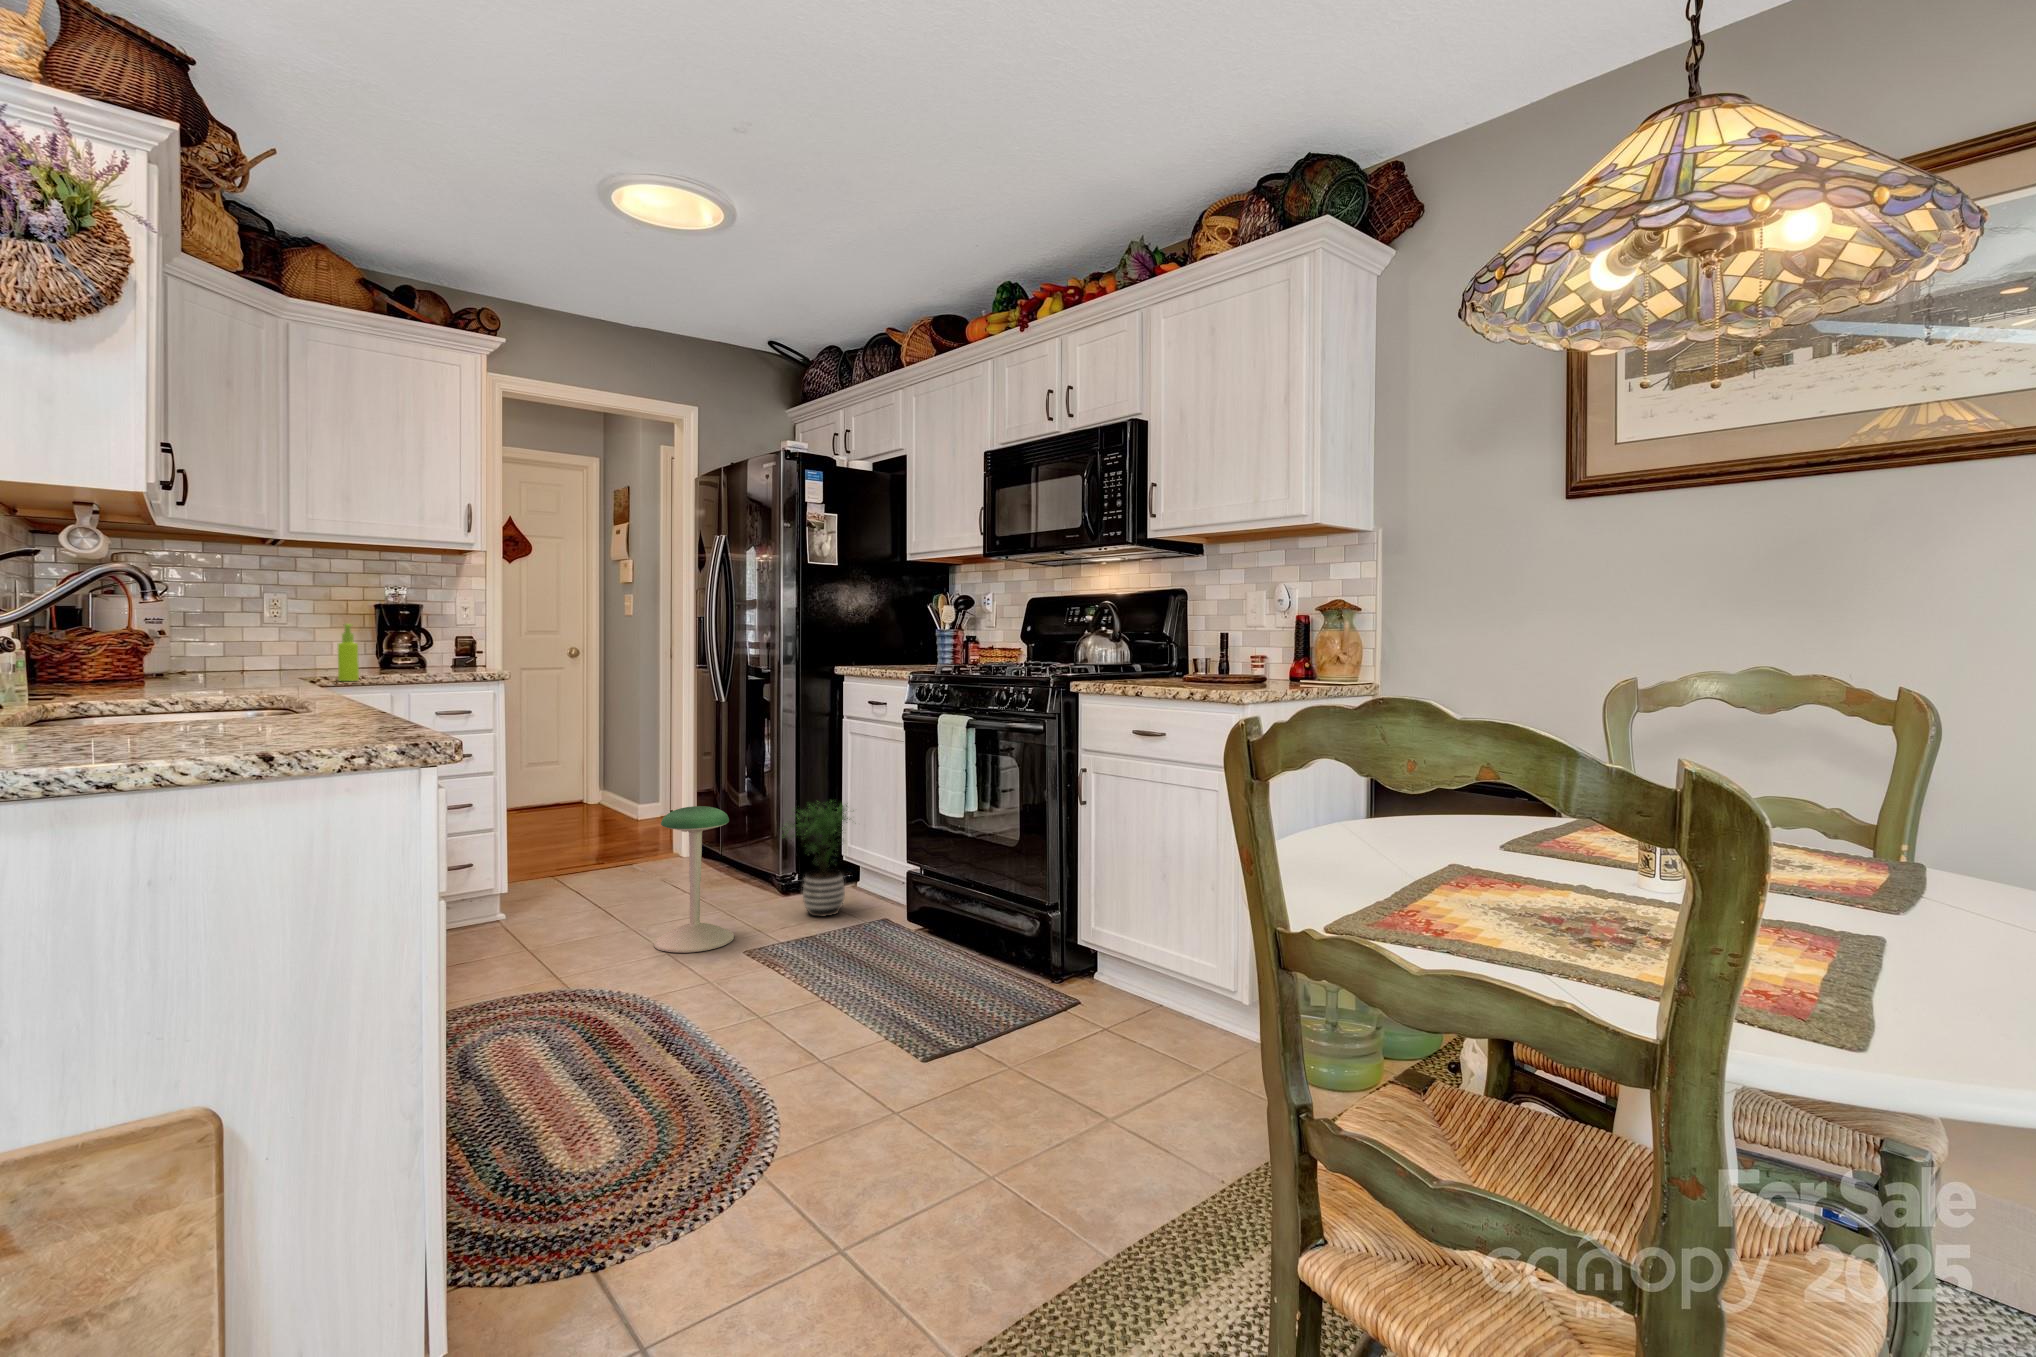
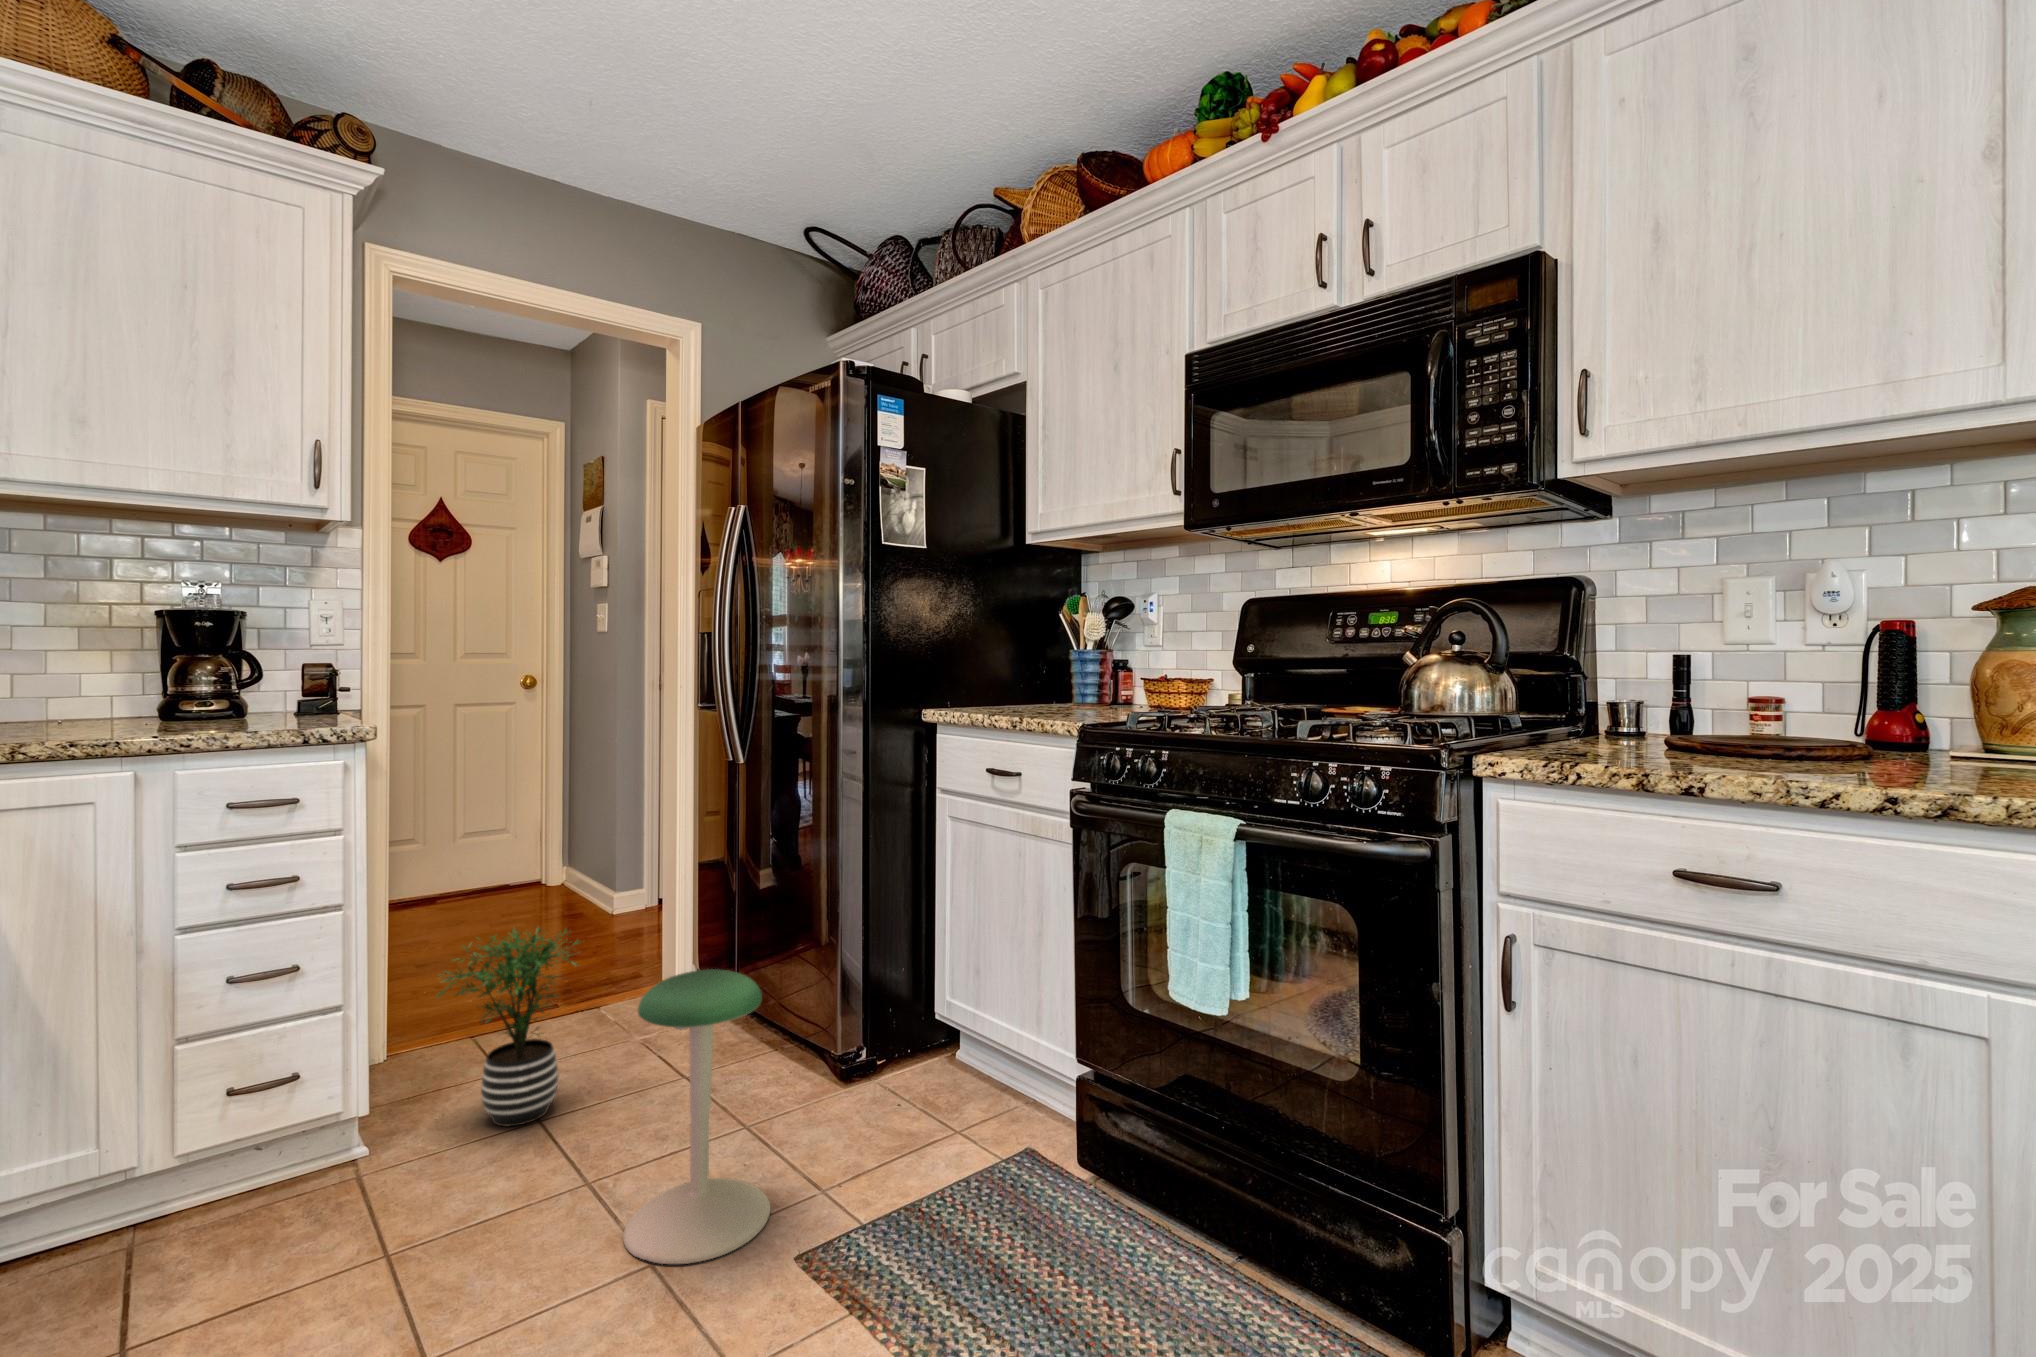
soap dispenser: present [338,624,359,681] -> none [29,643,75,750]
potted plant: present [782,801,850,917] -> present [438,927,579,1126]

